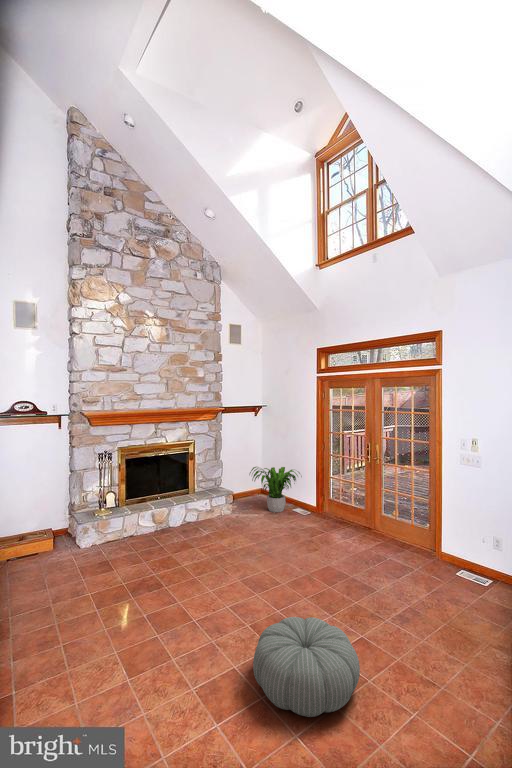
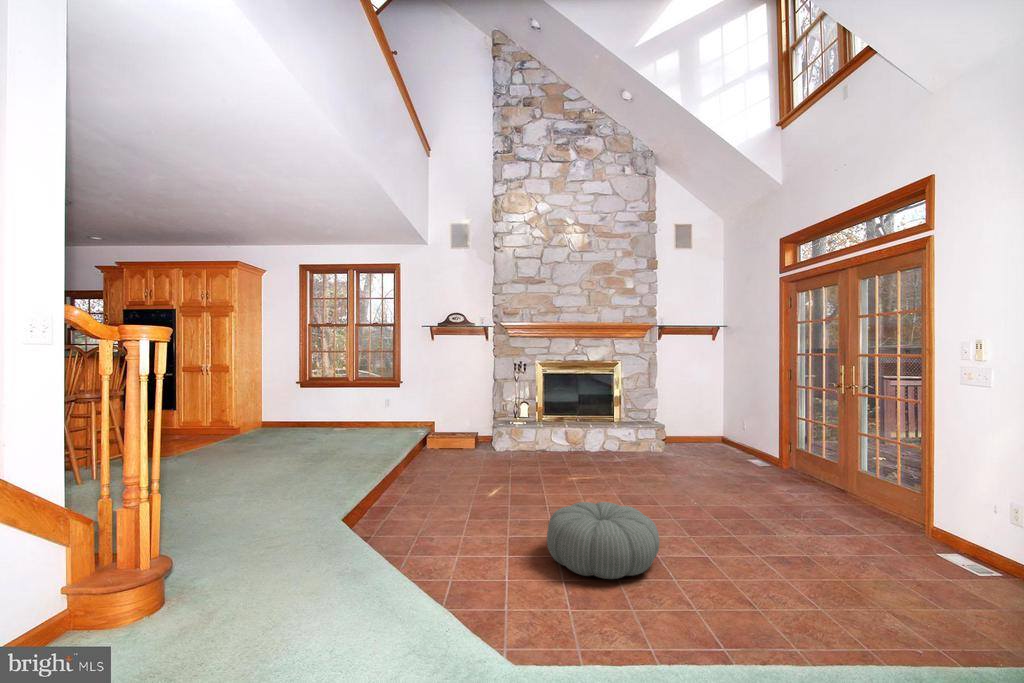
potted plant: present [250,467,300,512] -> none [691,398,762,457]

